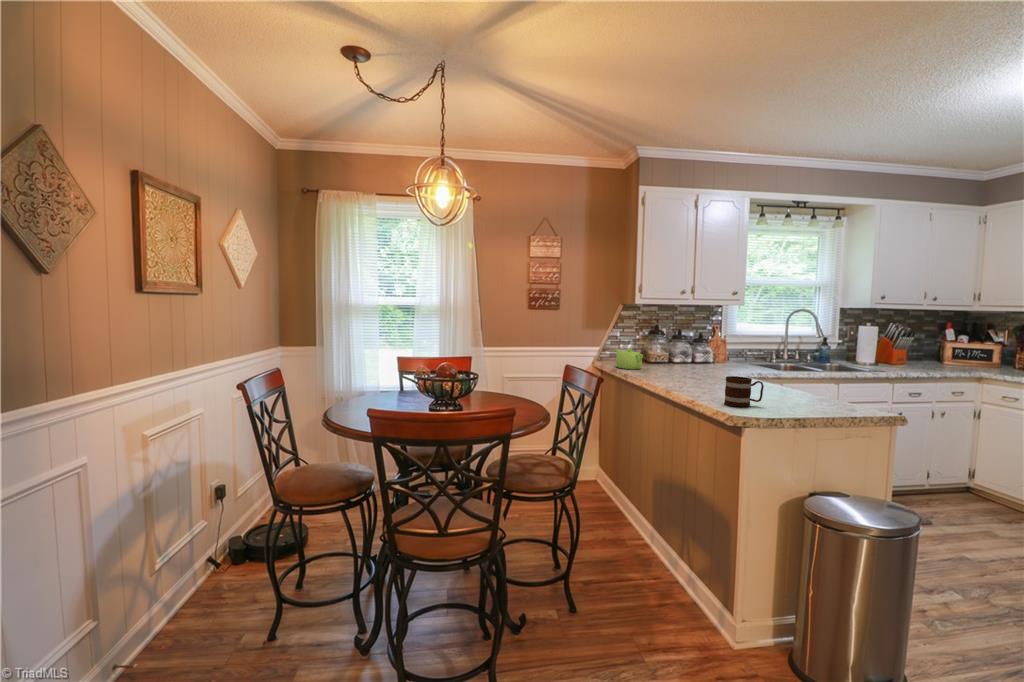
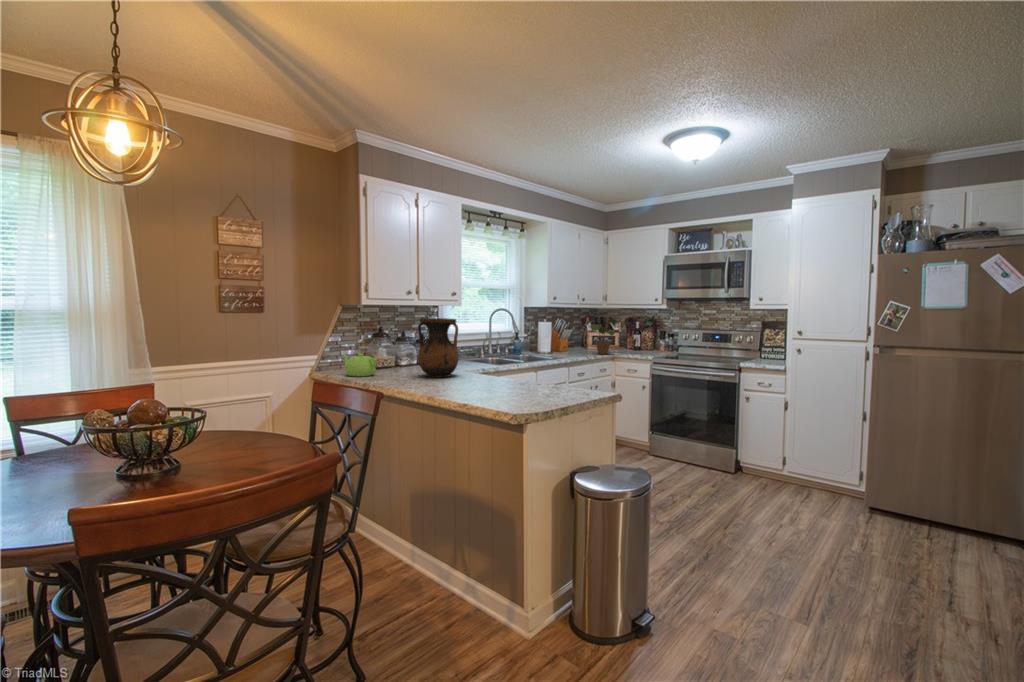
vase: none [680,319,722,377] -> present [418,318,458,377]
potted plant: none [933,325,988,373] -> present [586,319,616,354]
mug: present [724,376,764,407] -> none [495,373,528,404]

